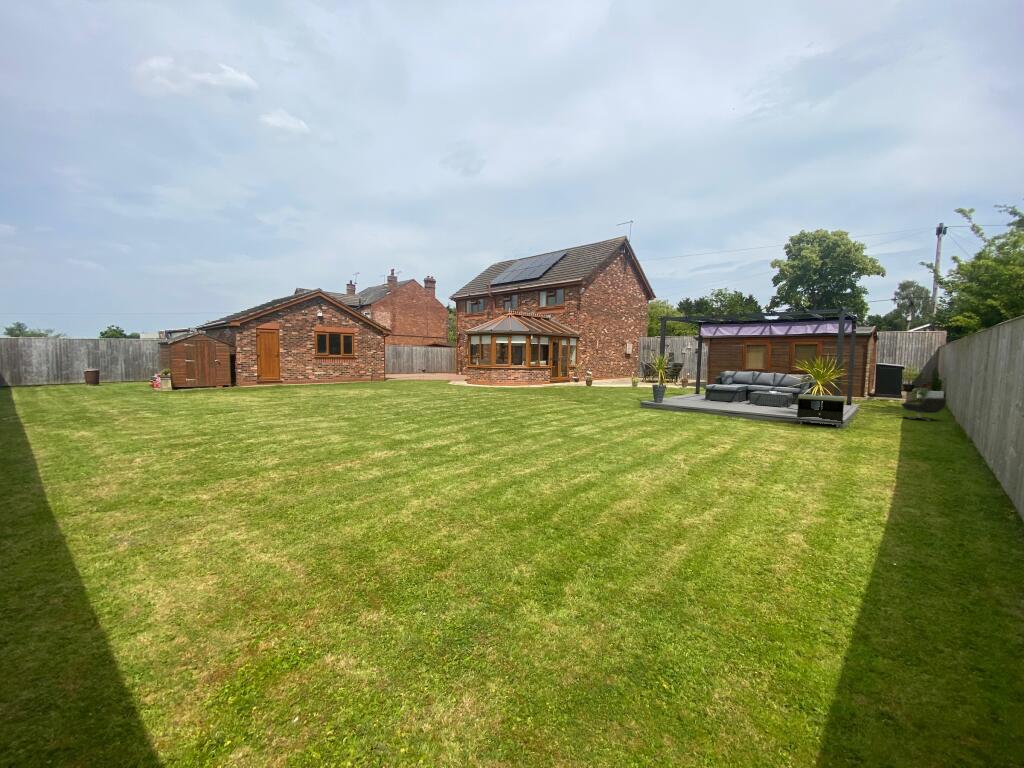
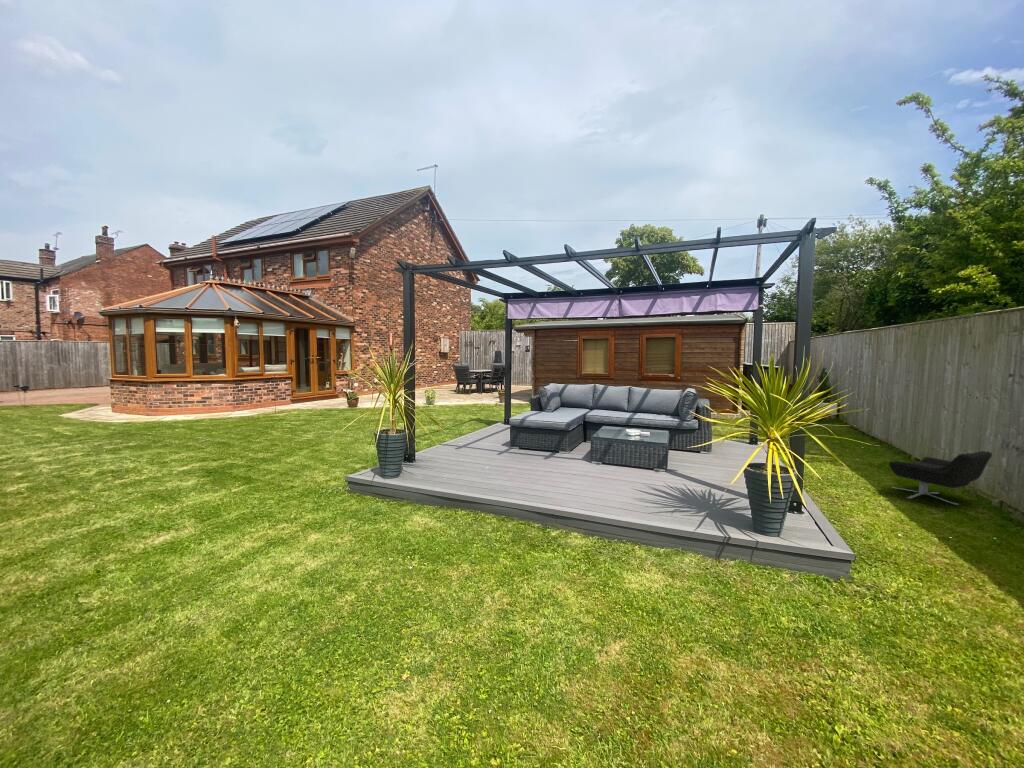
storage bench: present [797,394,844,427] -> none [705,477,876,611]

